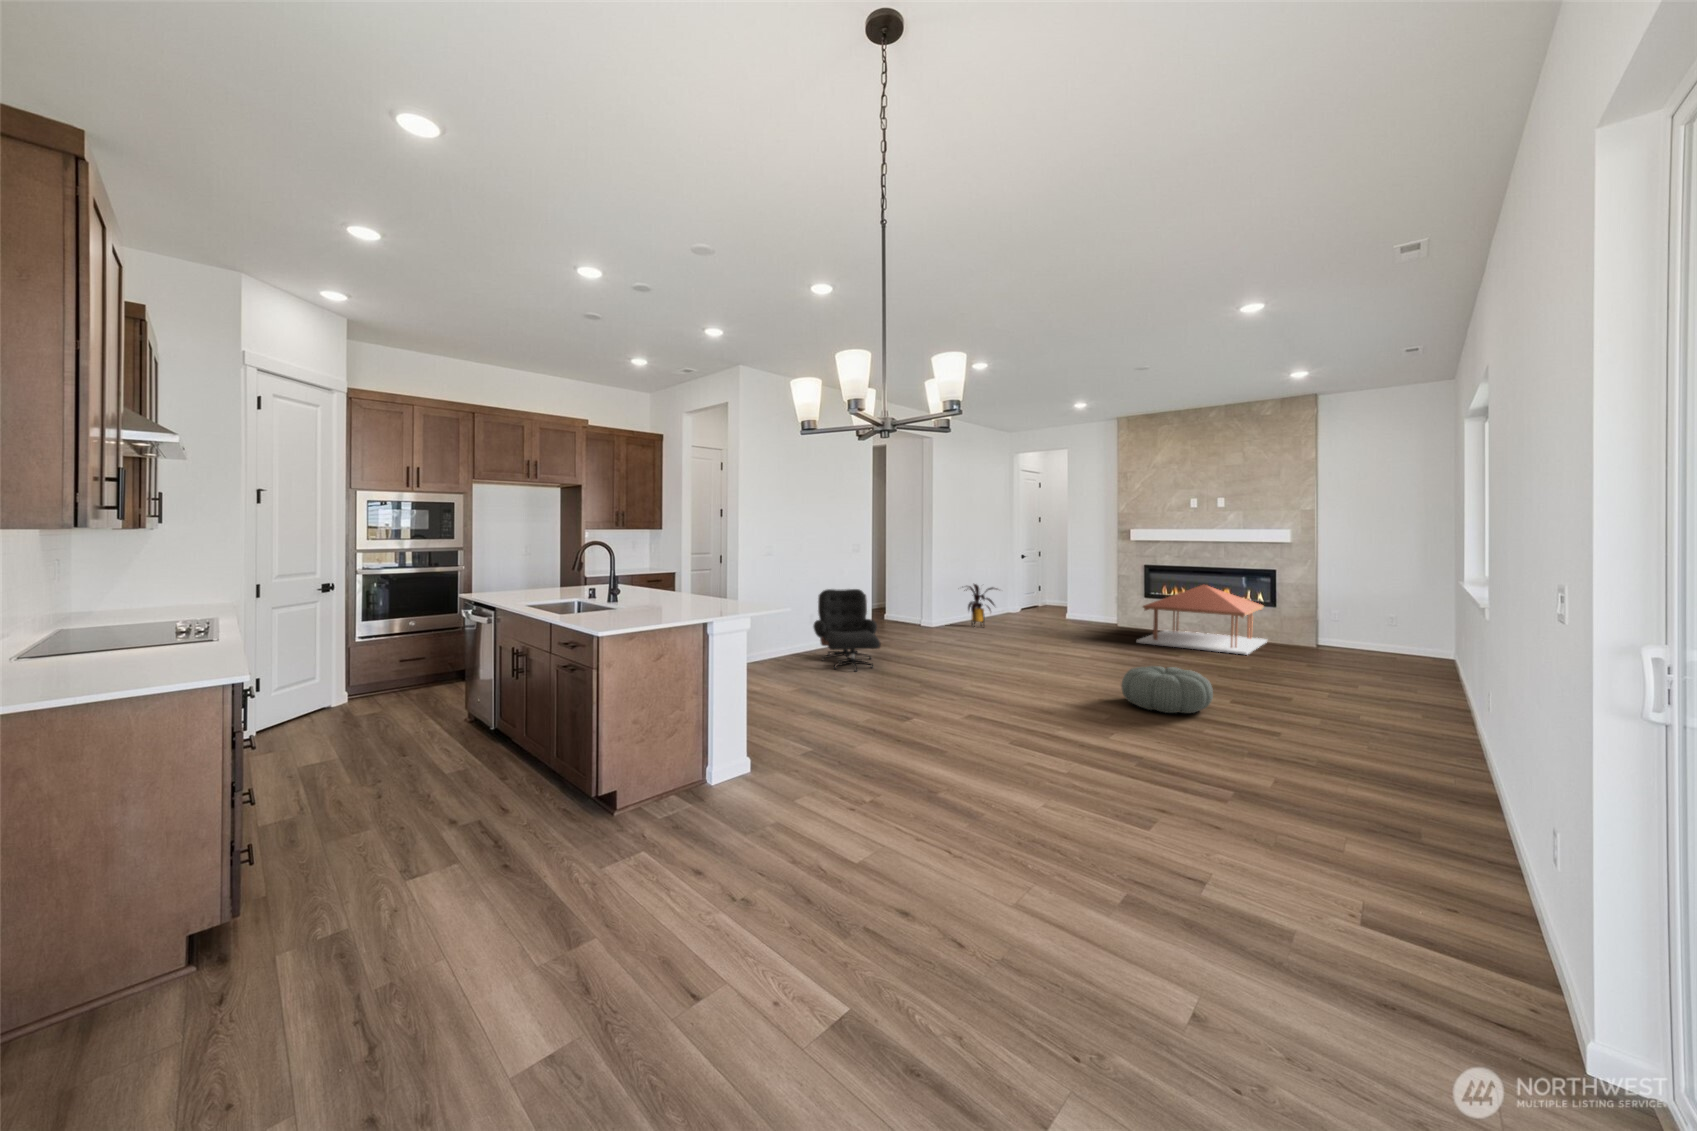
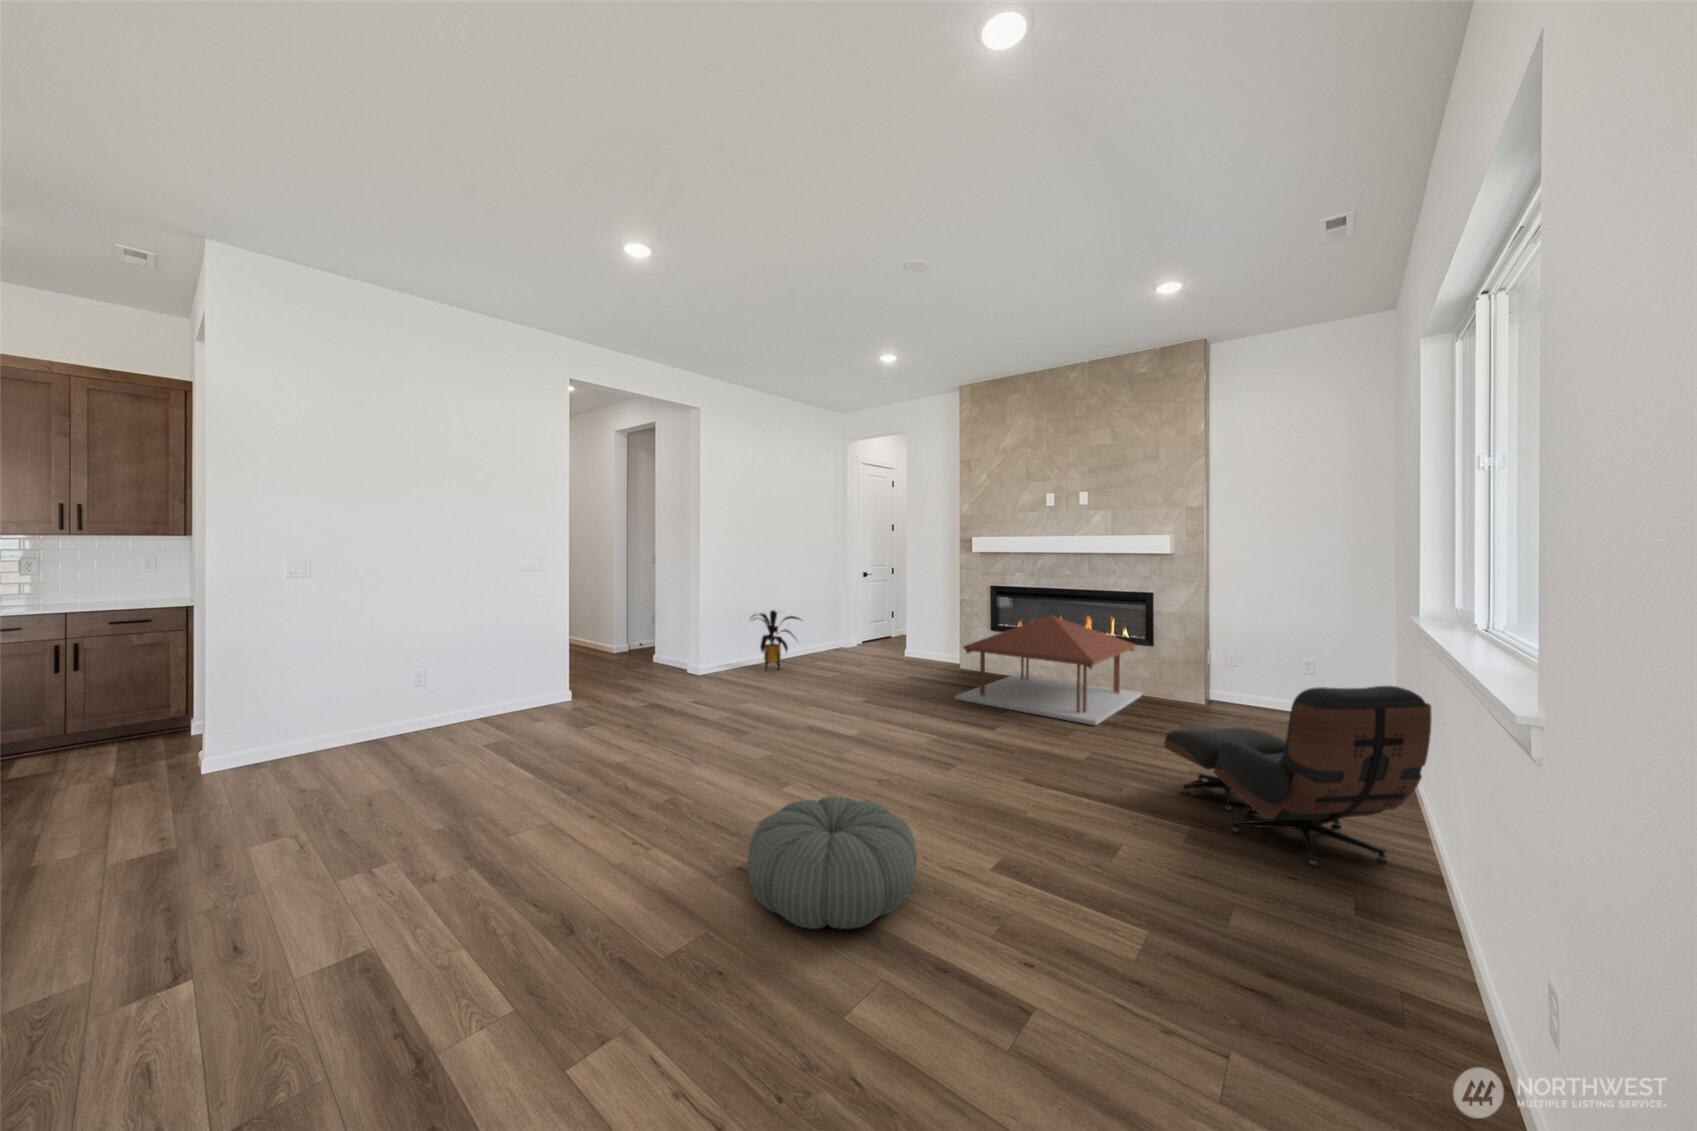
lounge chair: present [813,589,881,671] -> present [1164,686,1432,866]

